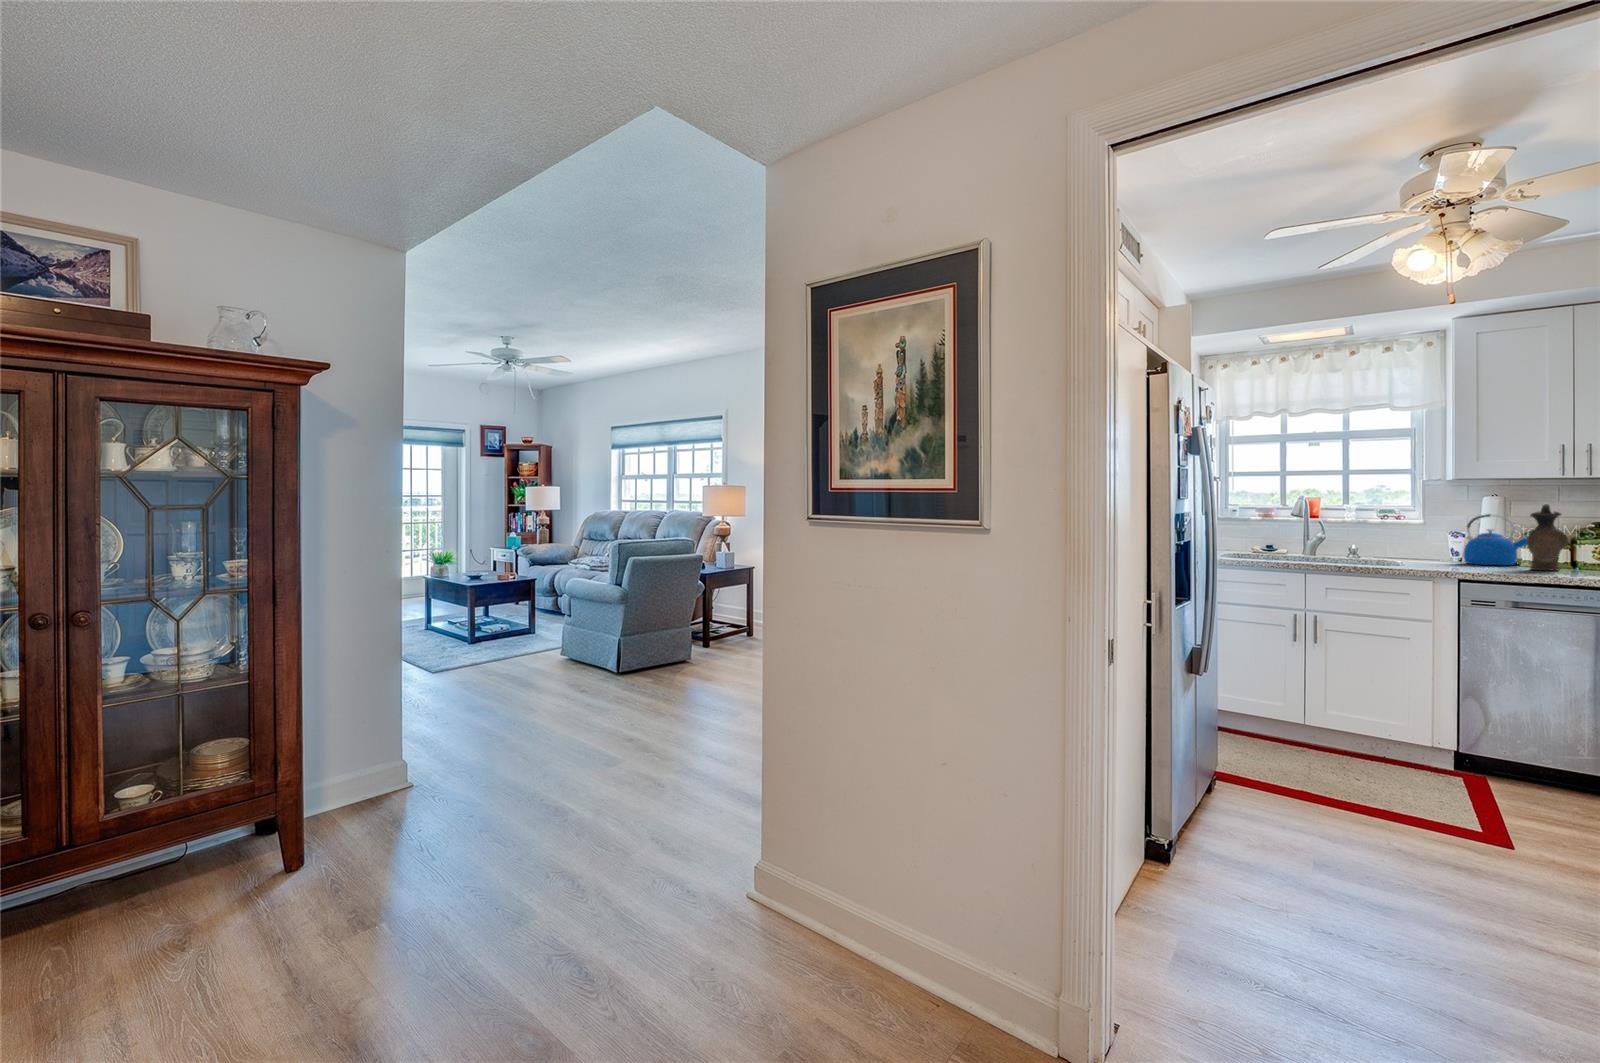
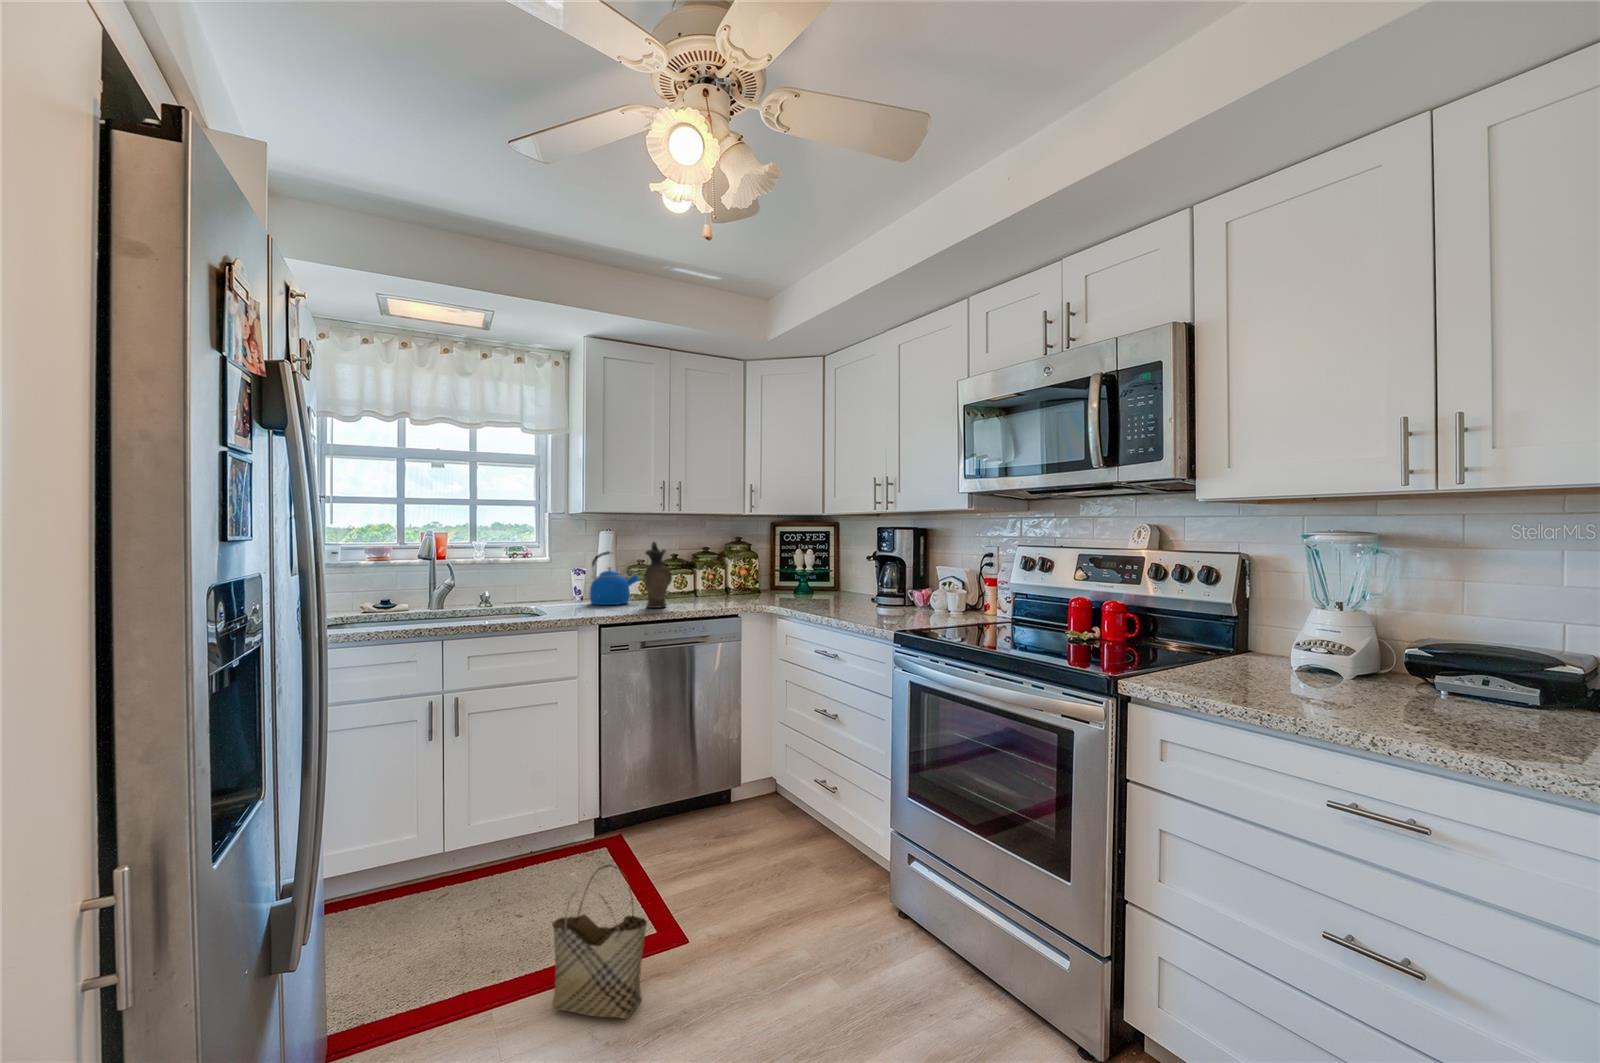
woven basket: none [1362,740,1448,845] -> present [551,865,647,1019]

